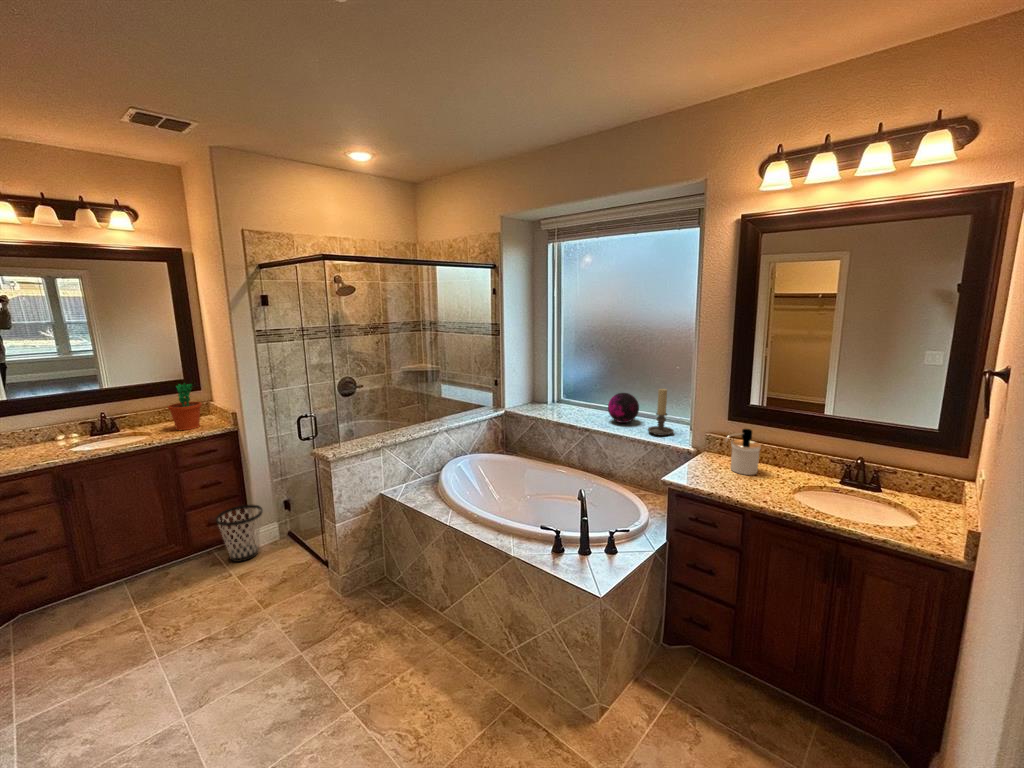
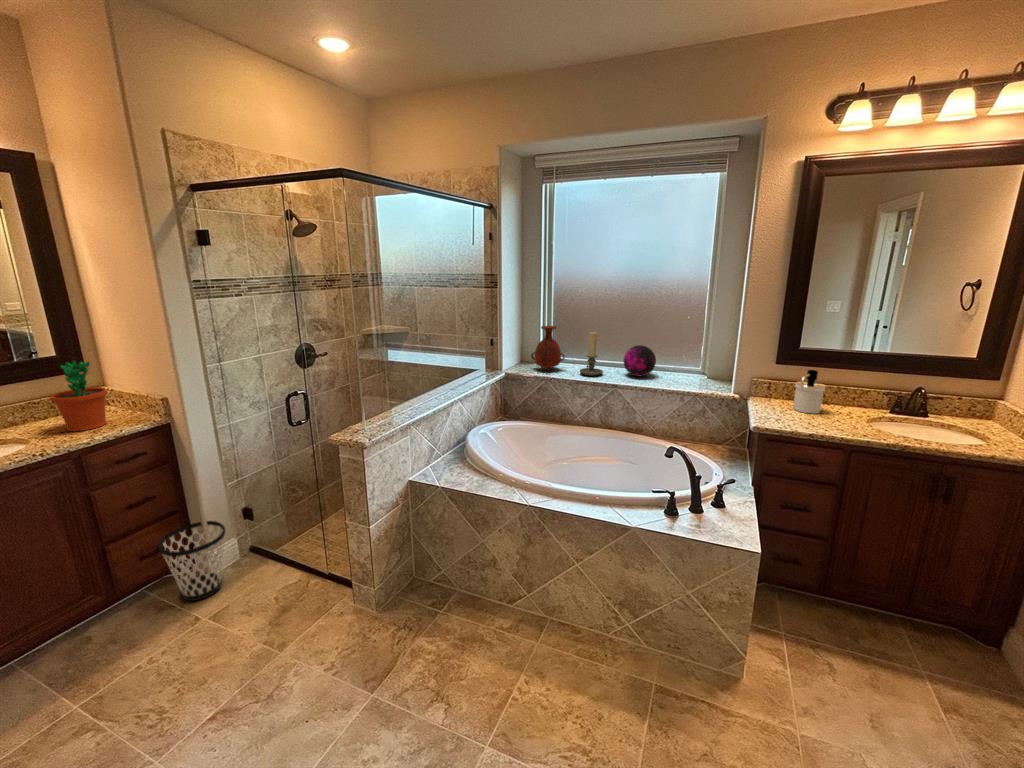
vase: none [532,370,560,411] -> present [531,326,565,370]
candle holder: present [648,389,674,436] -> present [580,332,603,376]

